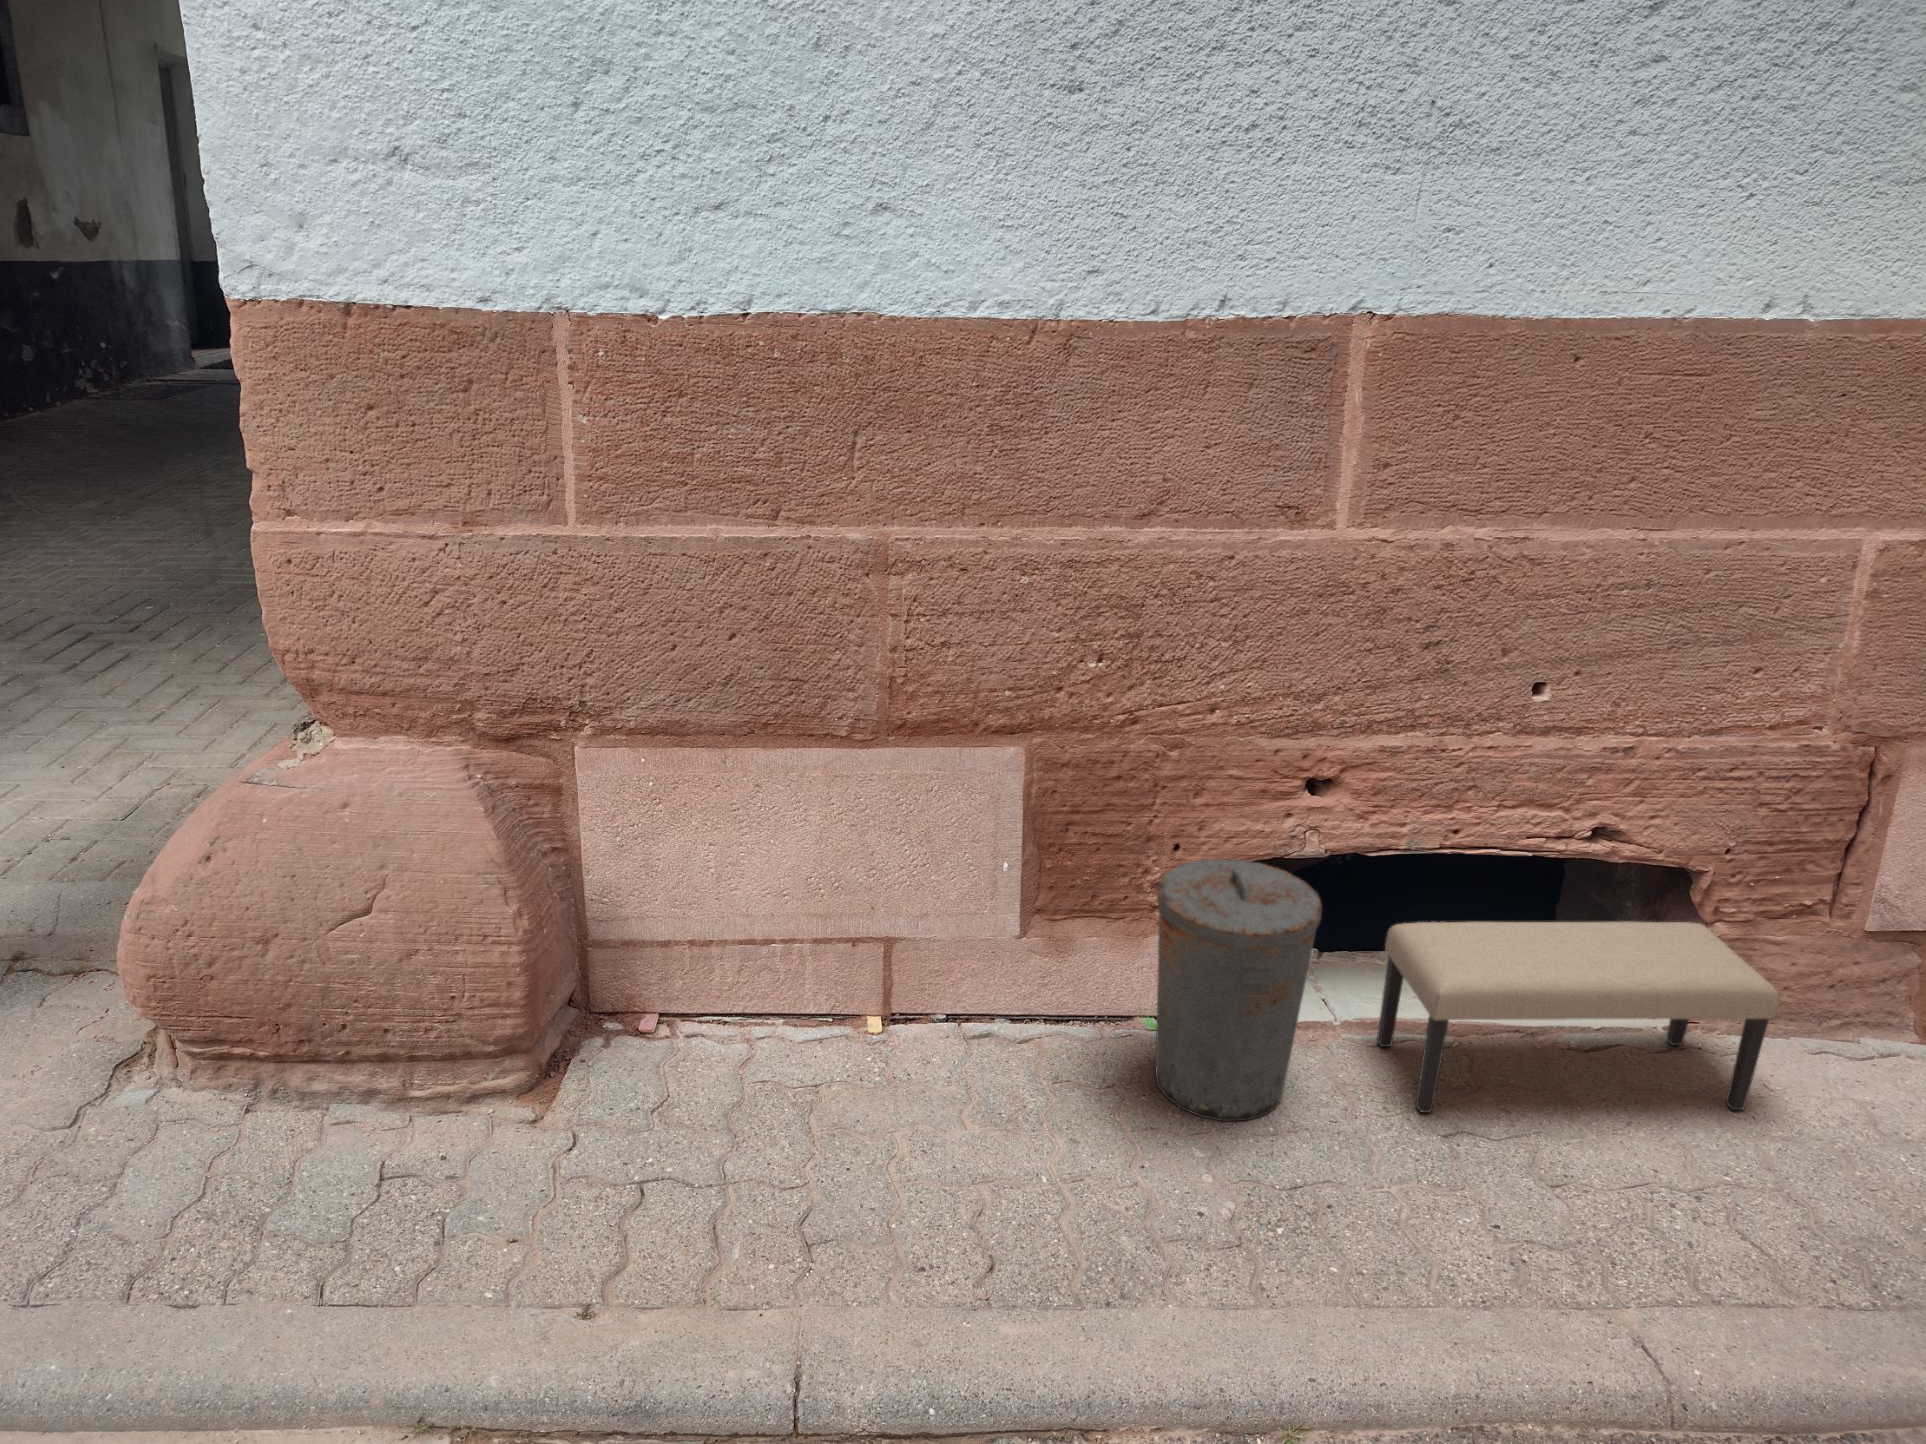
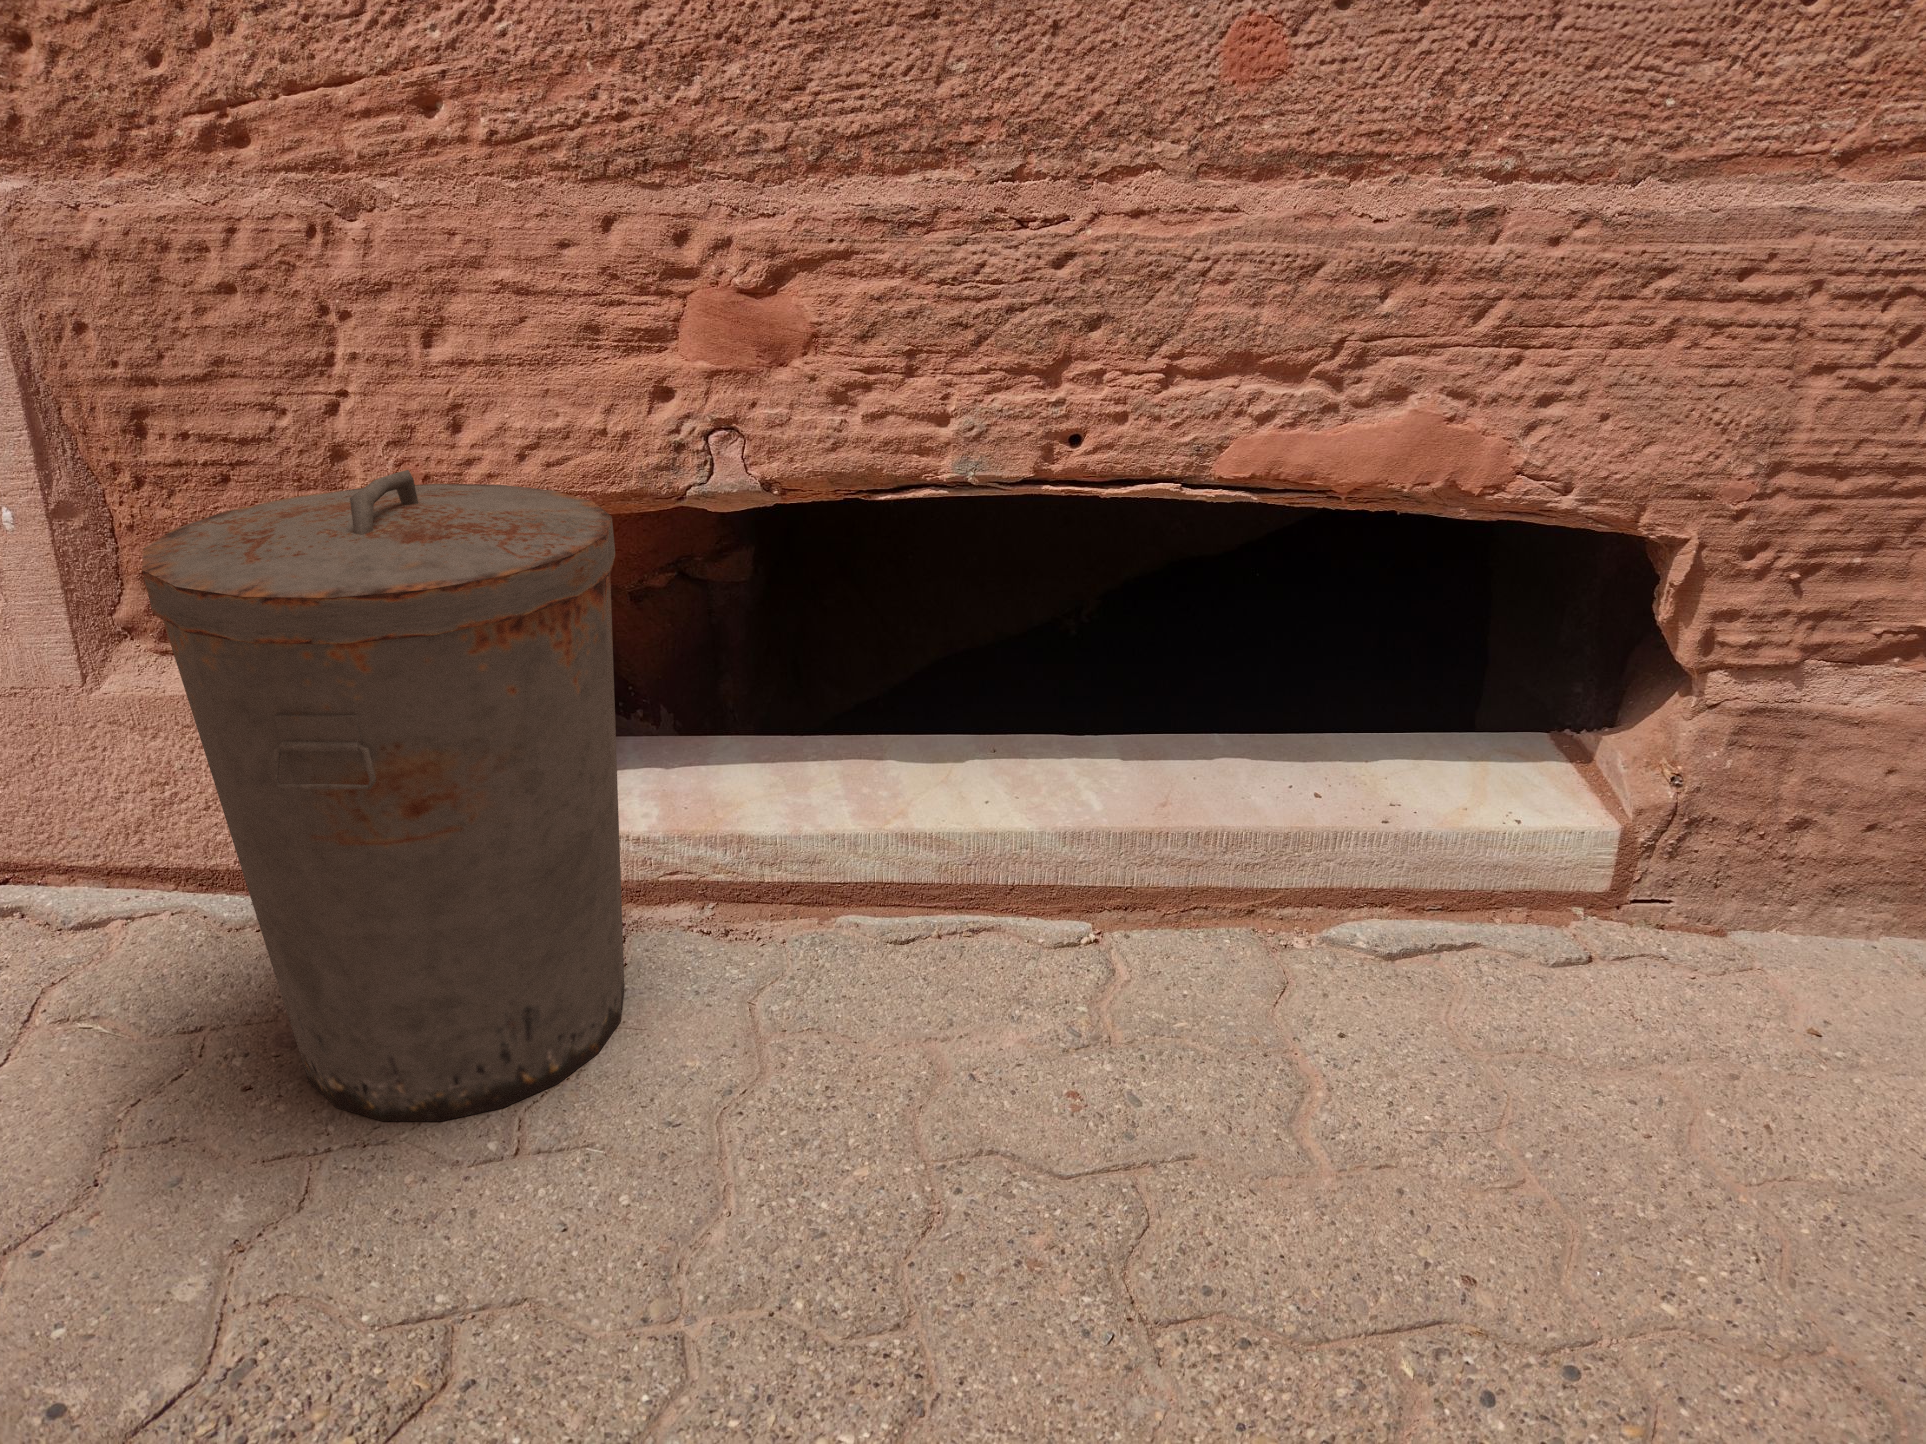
bench: present [1377,922,1779,1112] -> none [884,651,1854,1121]

